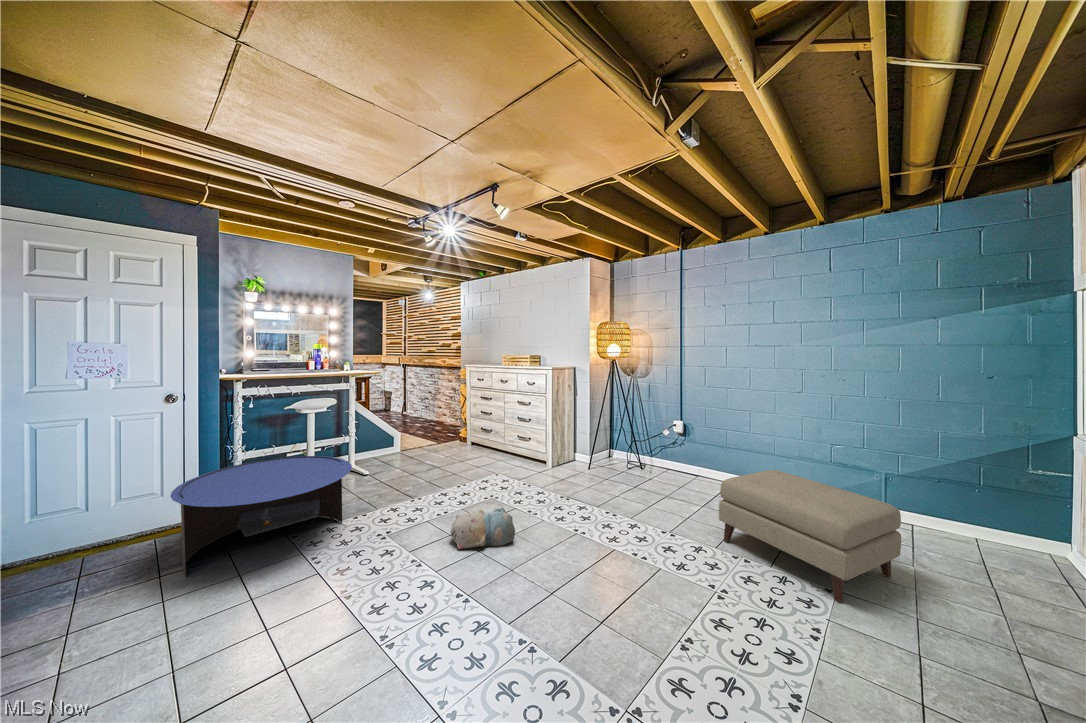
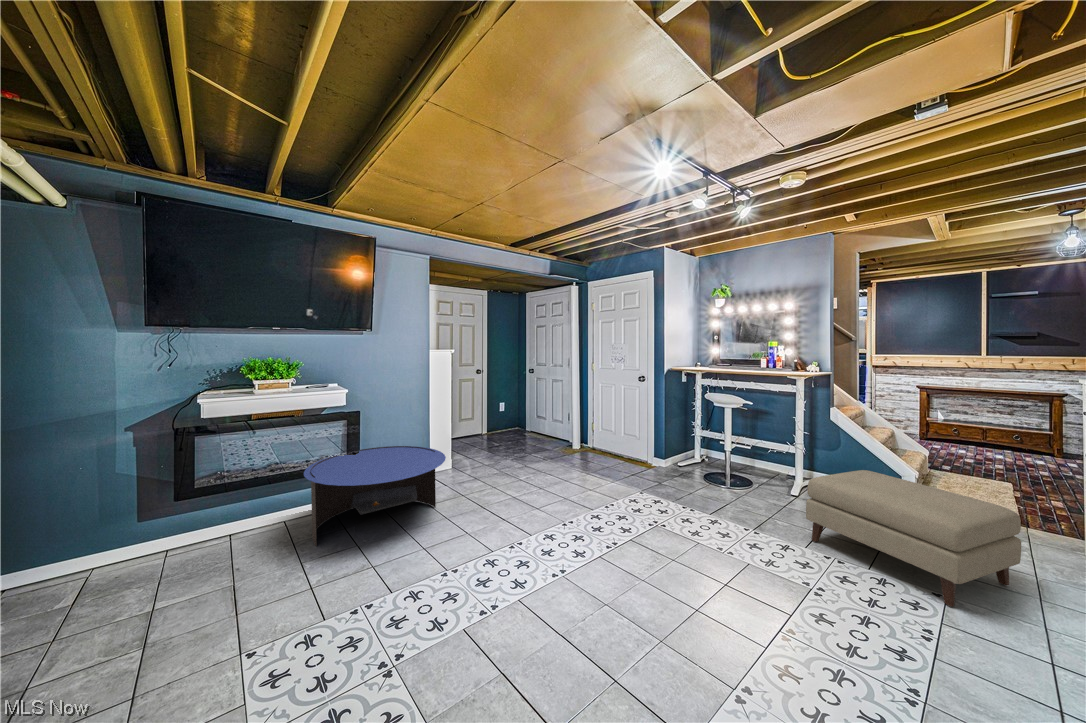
plush toy: present [450,507,515,549] -> none [537,498,598,535]

